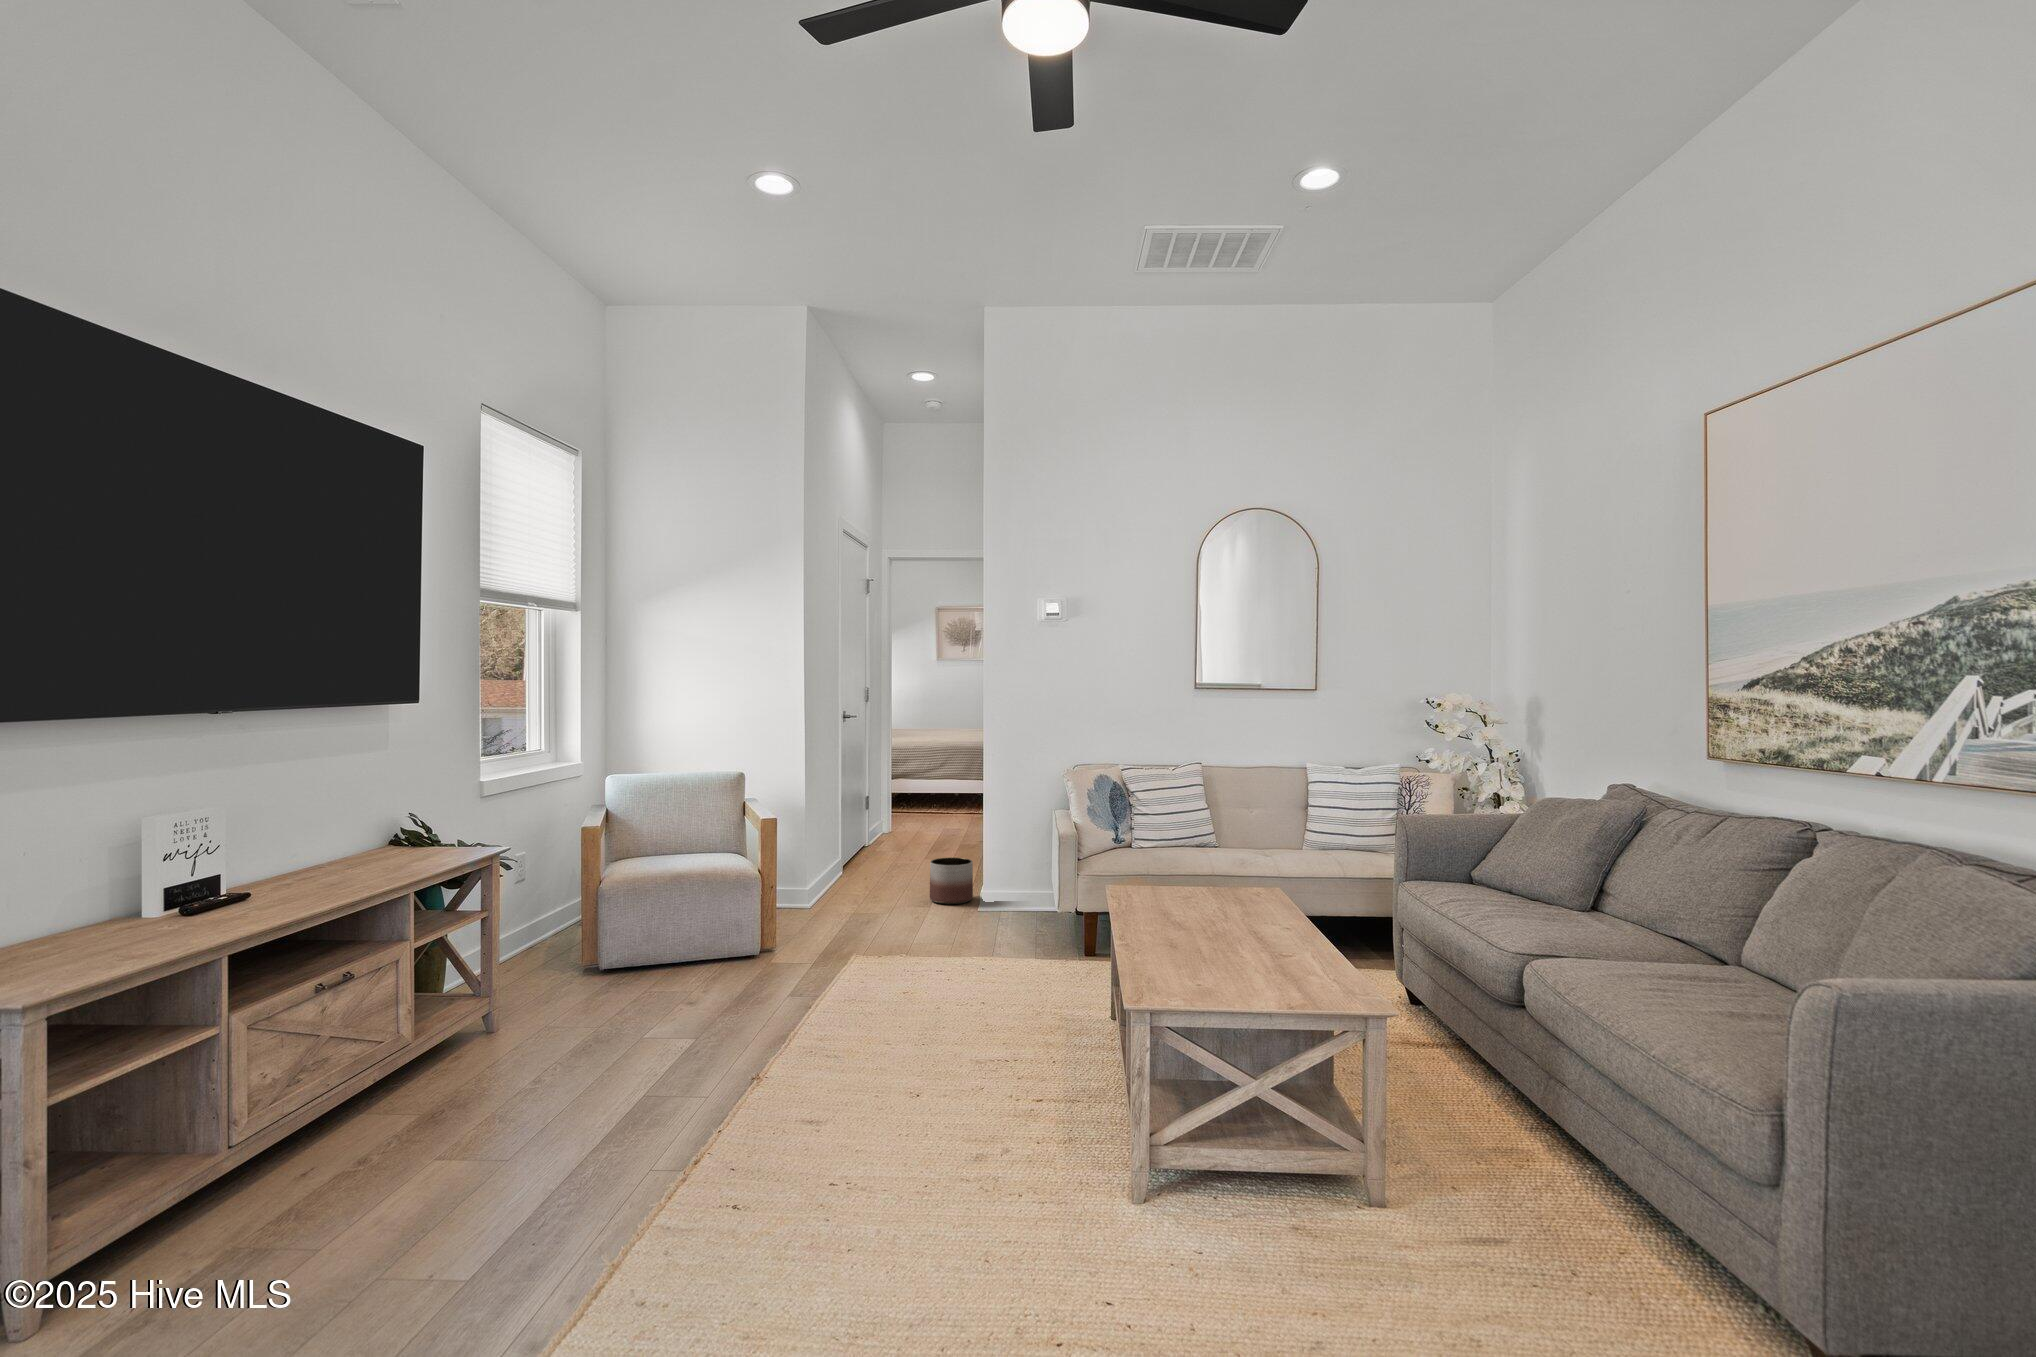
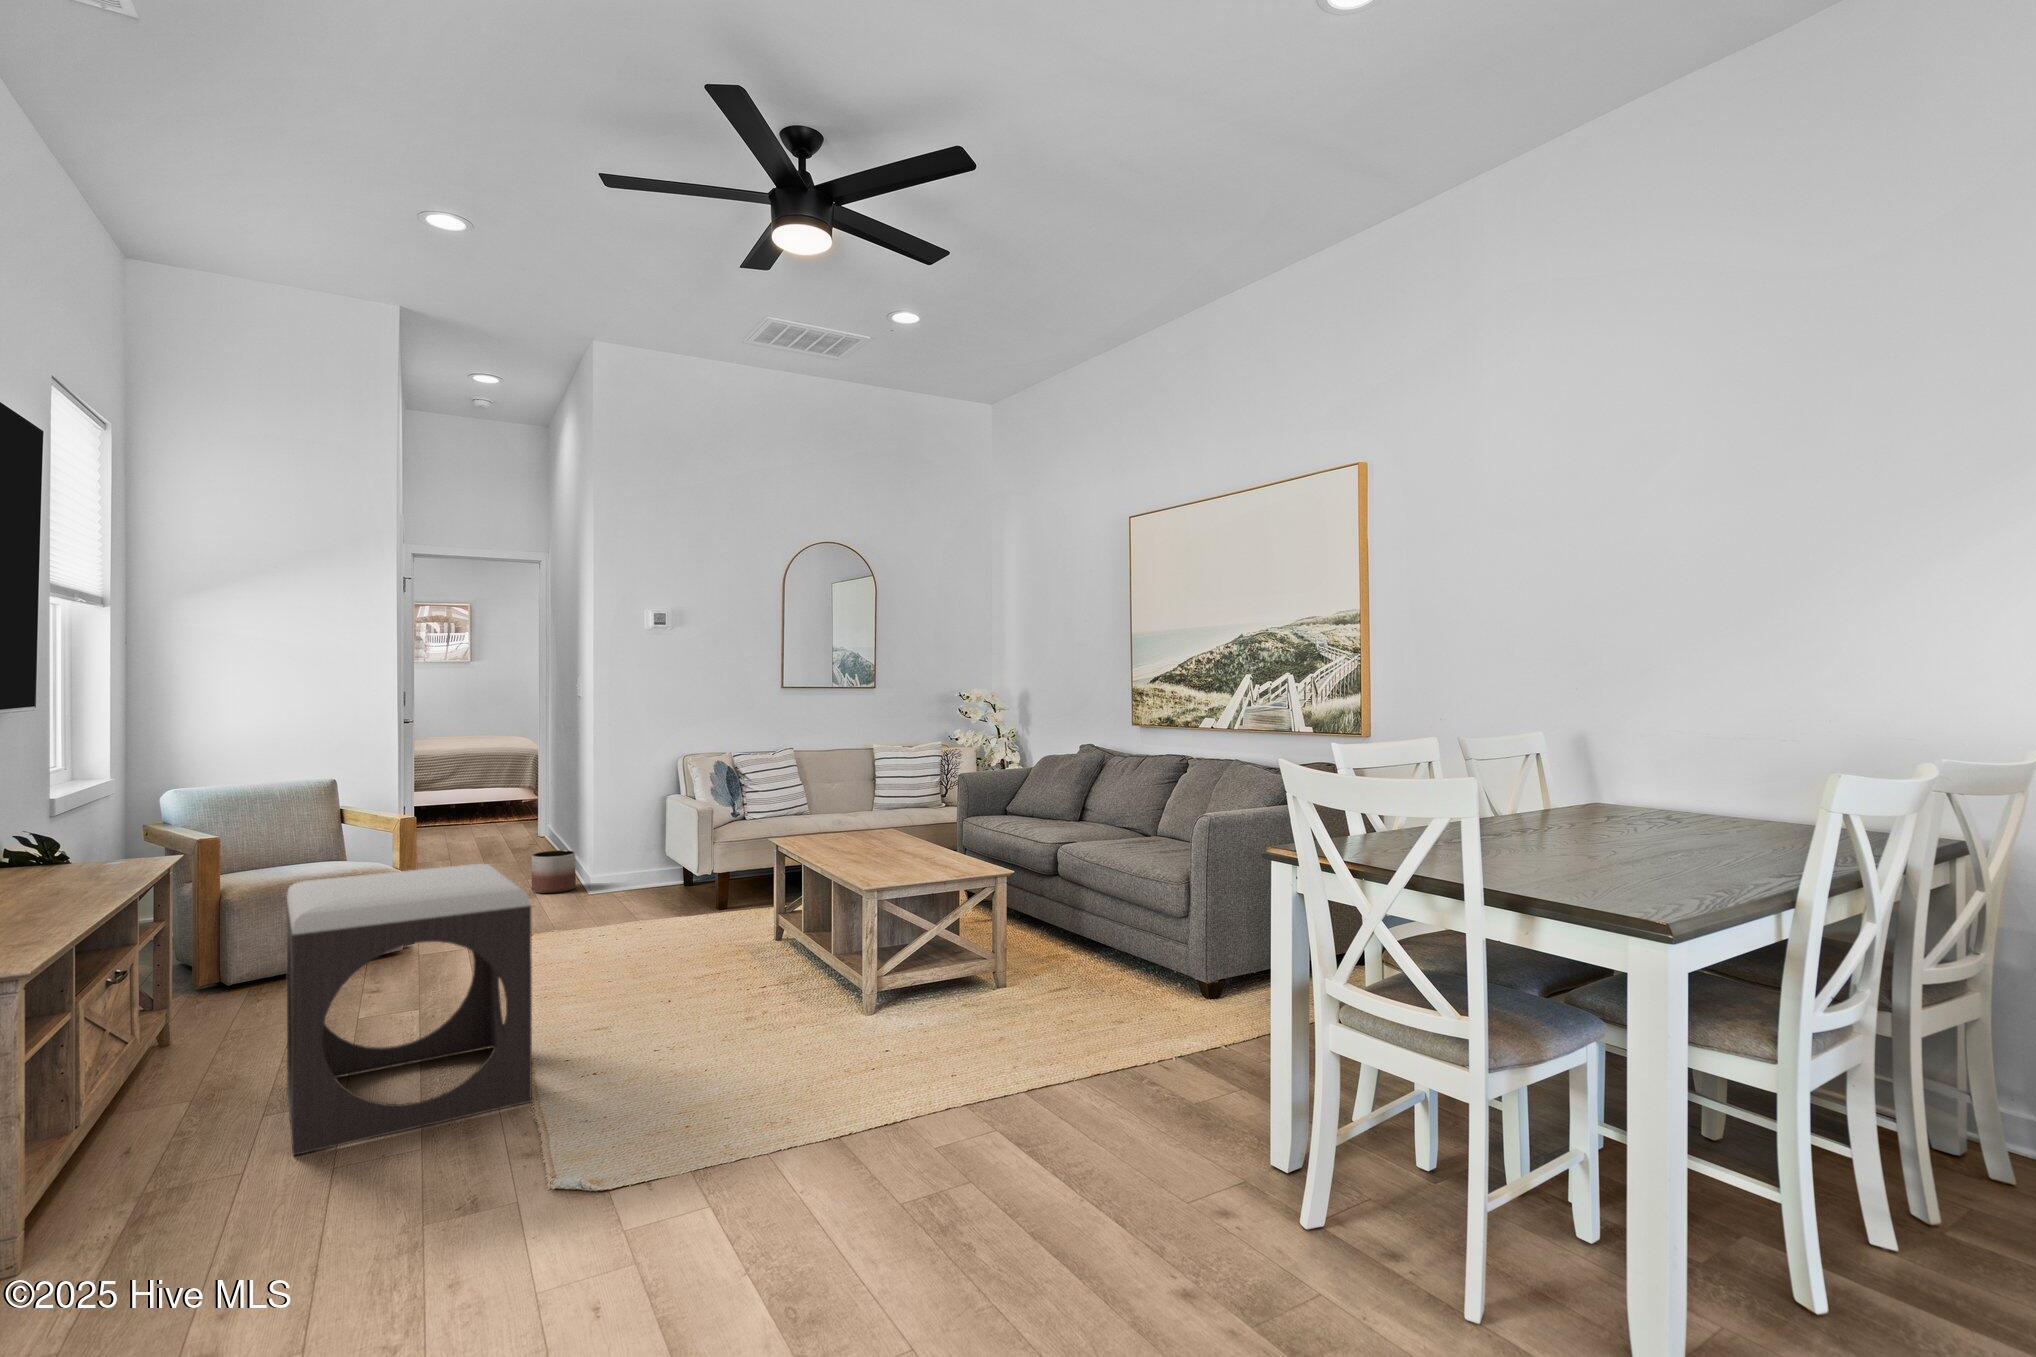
footstool: none [296,901,670,1270] -> present [287,864,532,1155]

